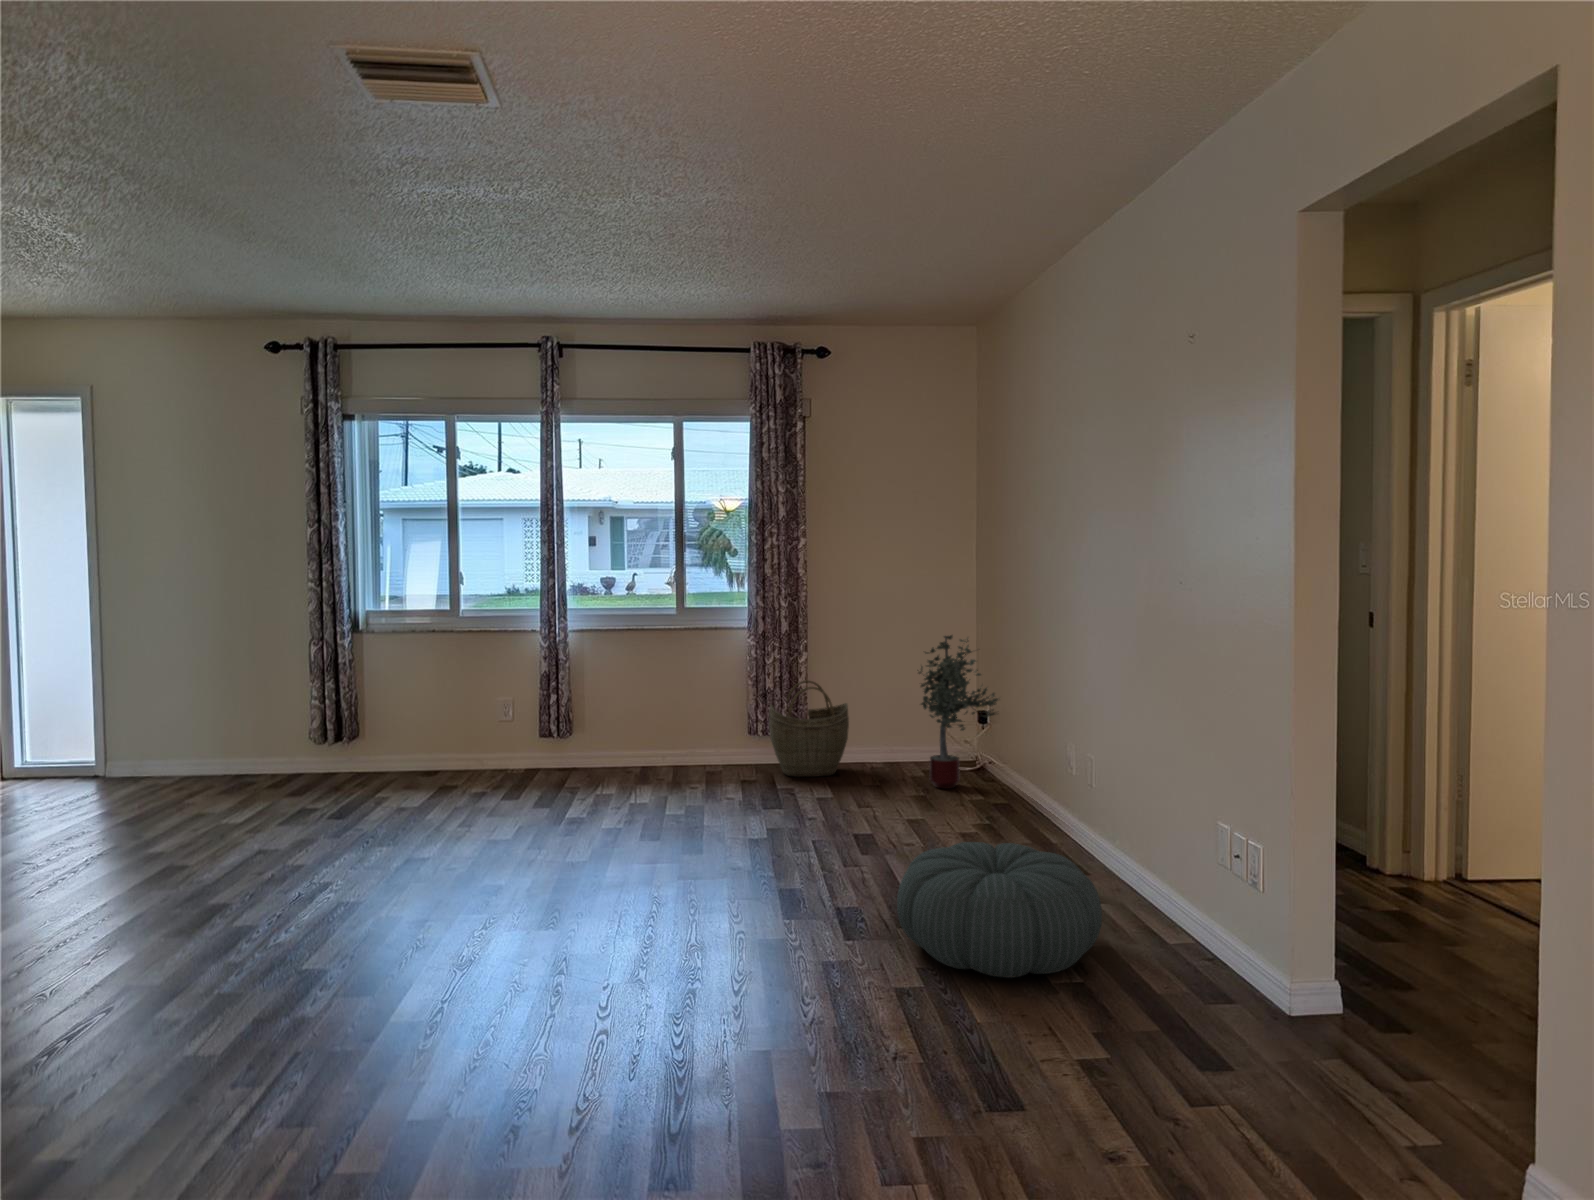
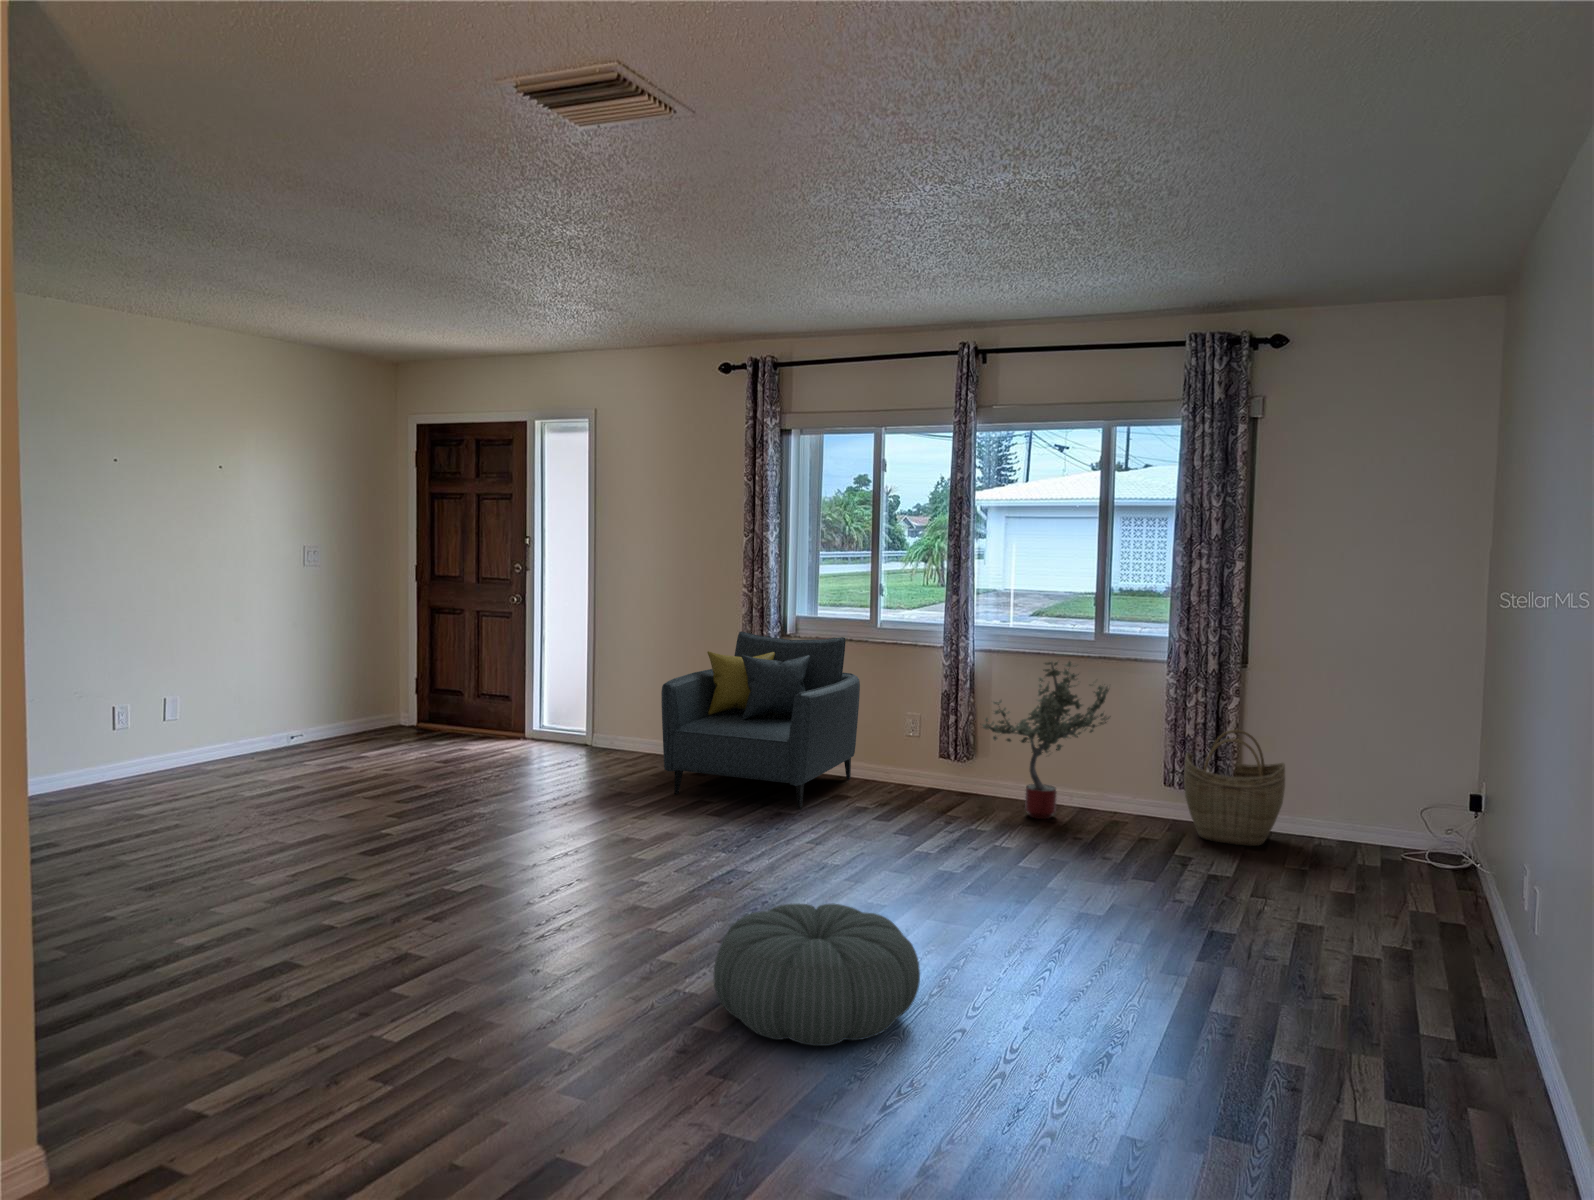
armchair: none [220,628,452,814] -> present [661,631,860,810]
potted tree: present [918,635,998,789] -> present [983,661,1111,819]
pouf: present [897,842,1102,978] -> present [713,904,920,1046]

